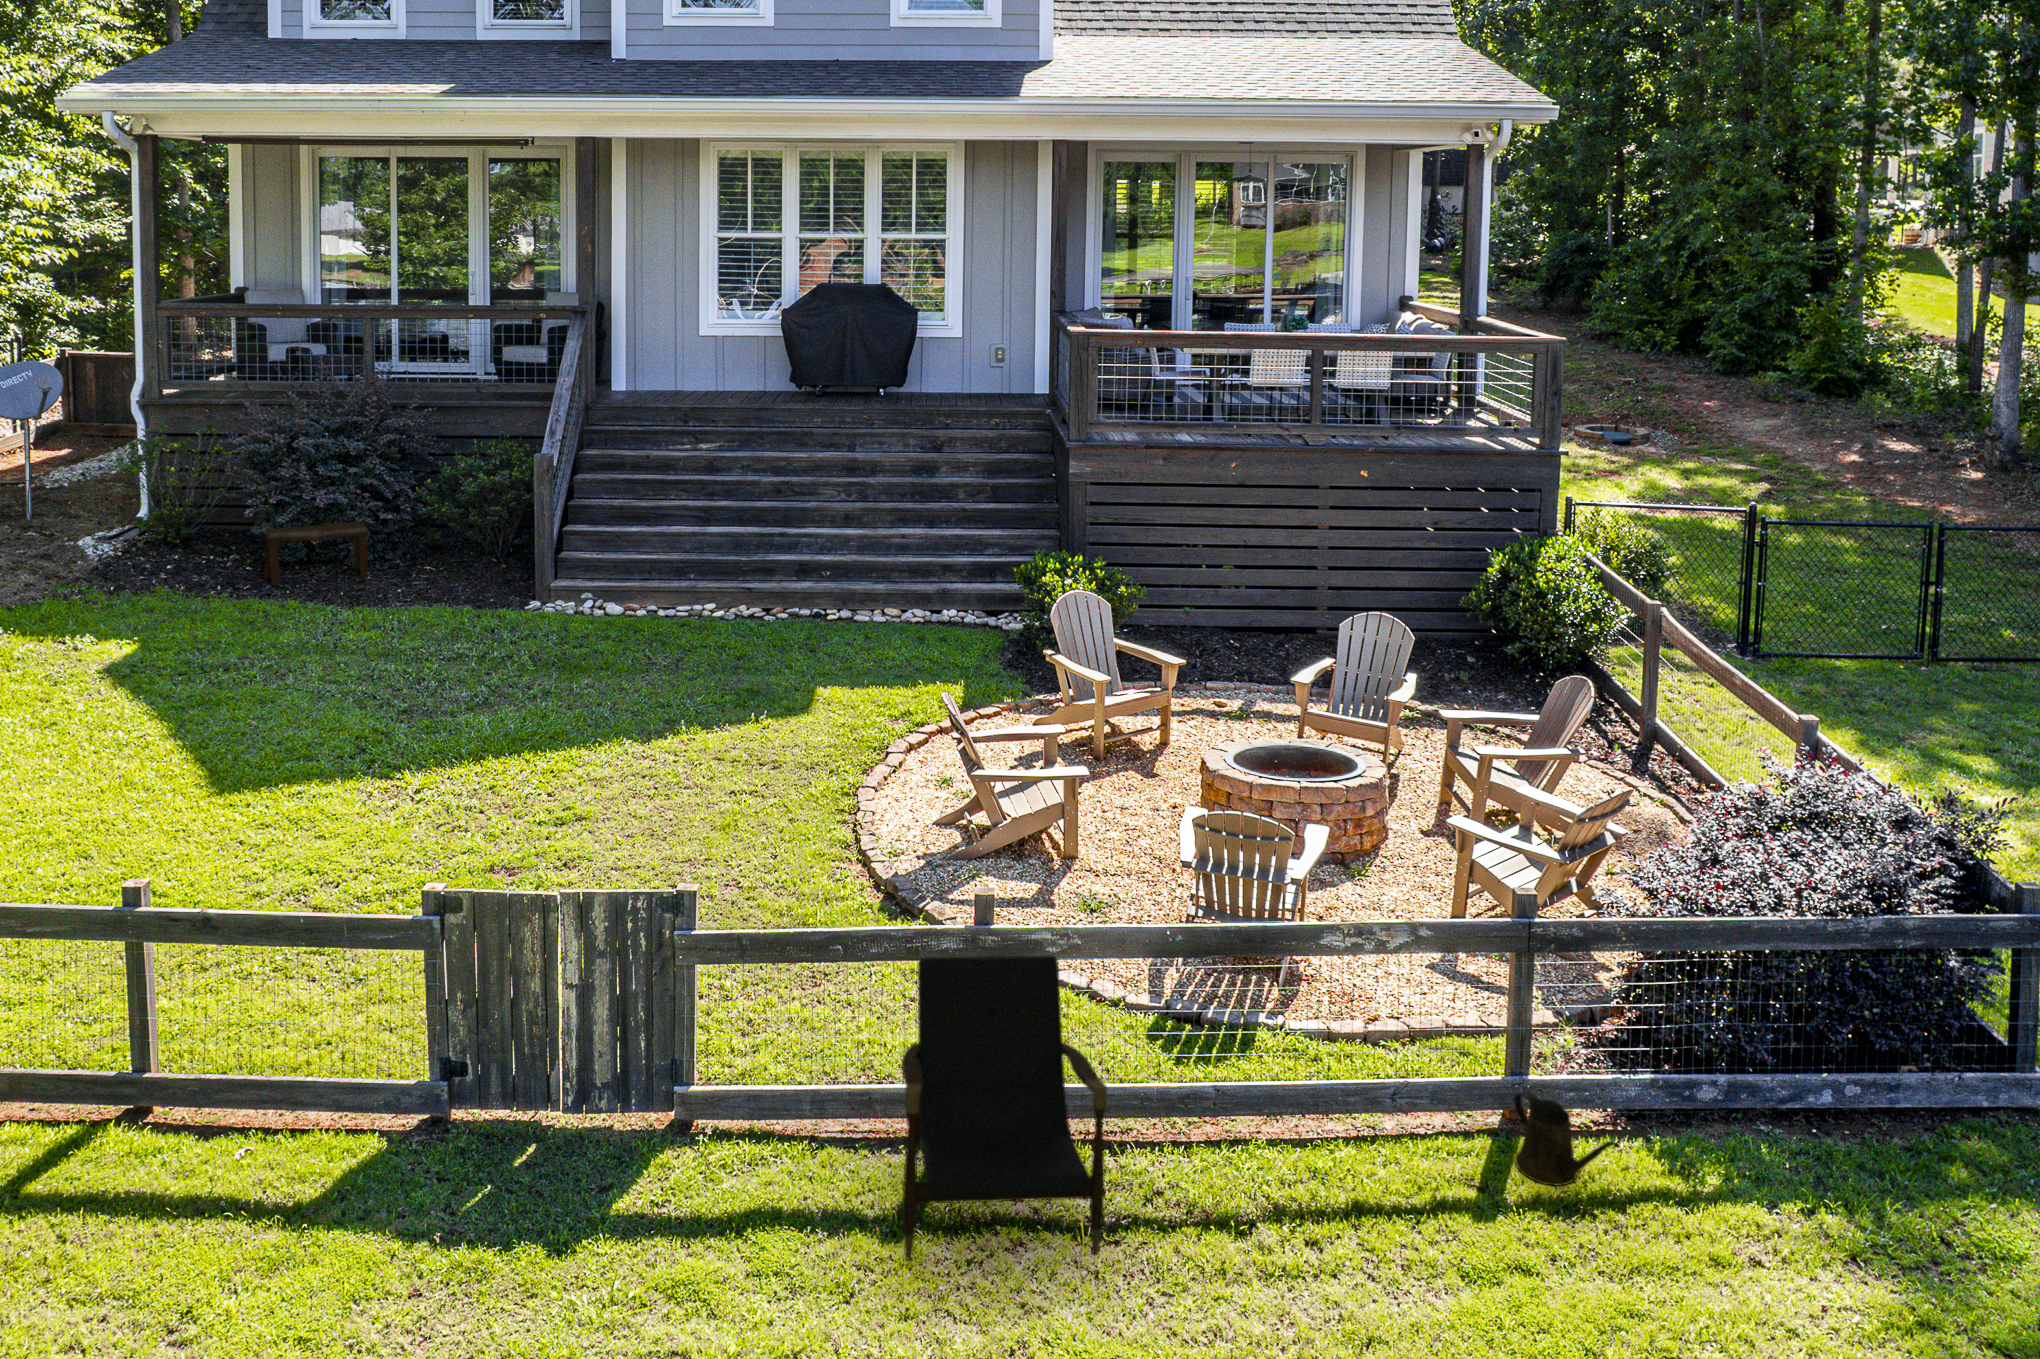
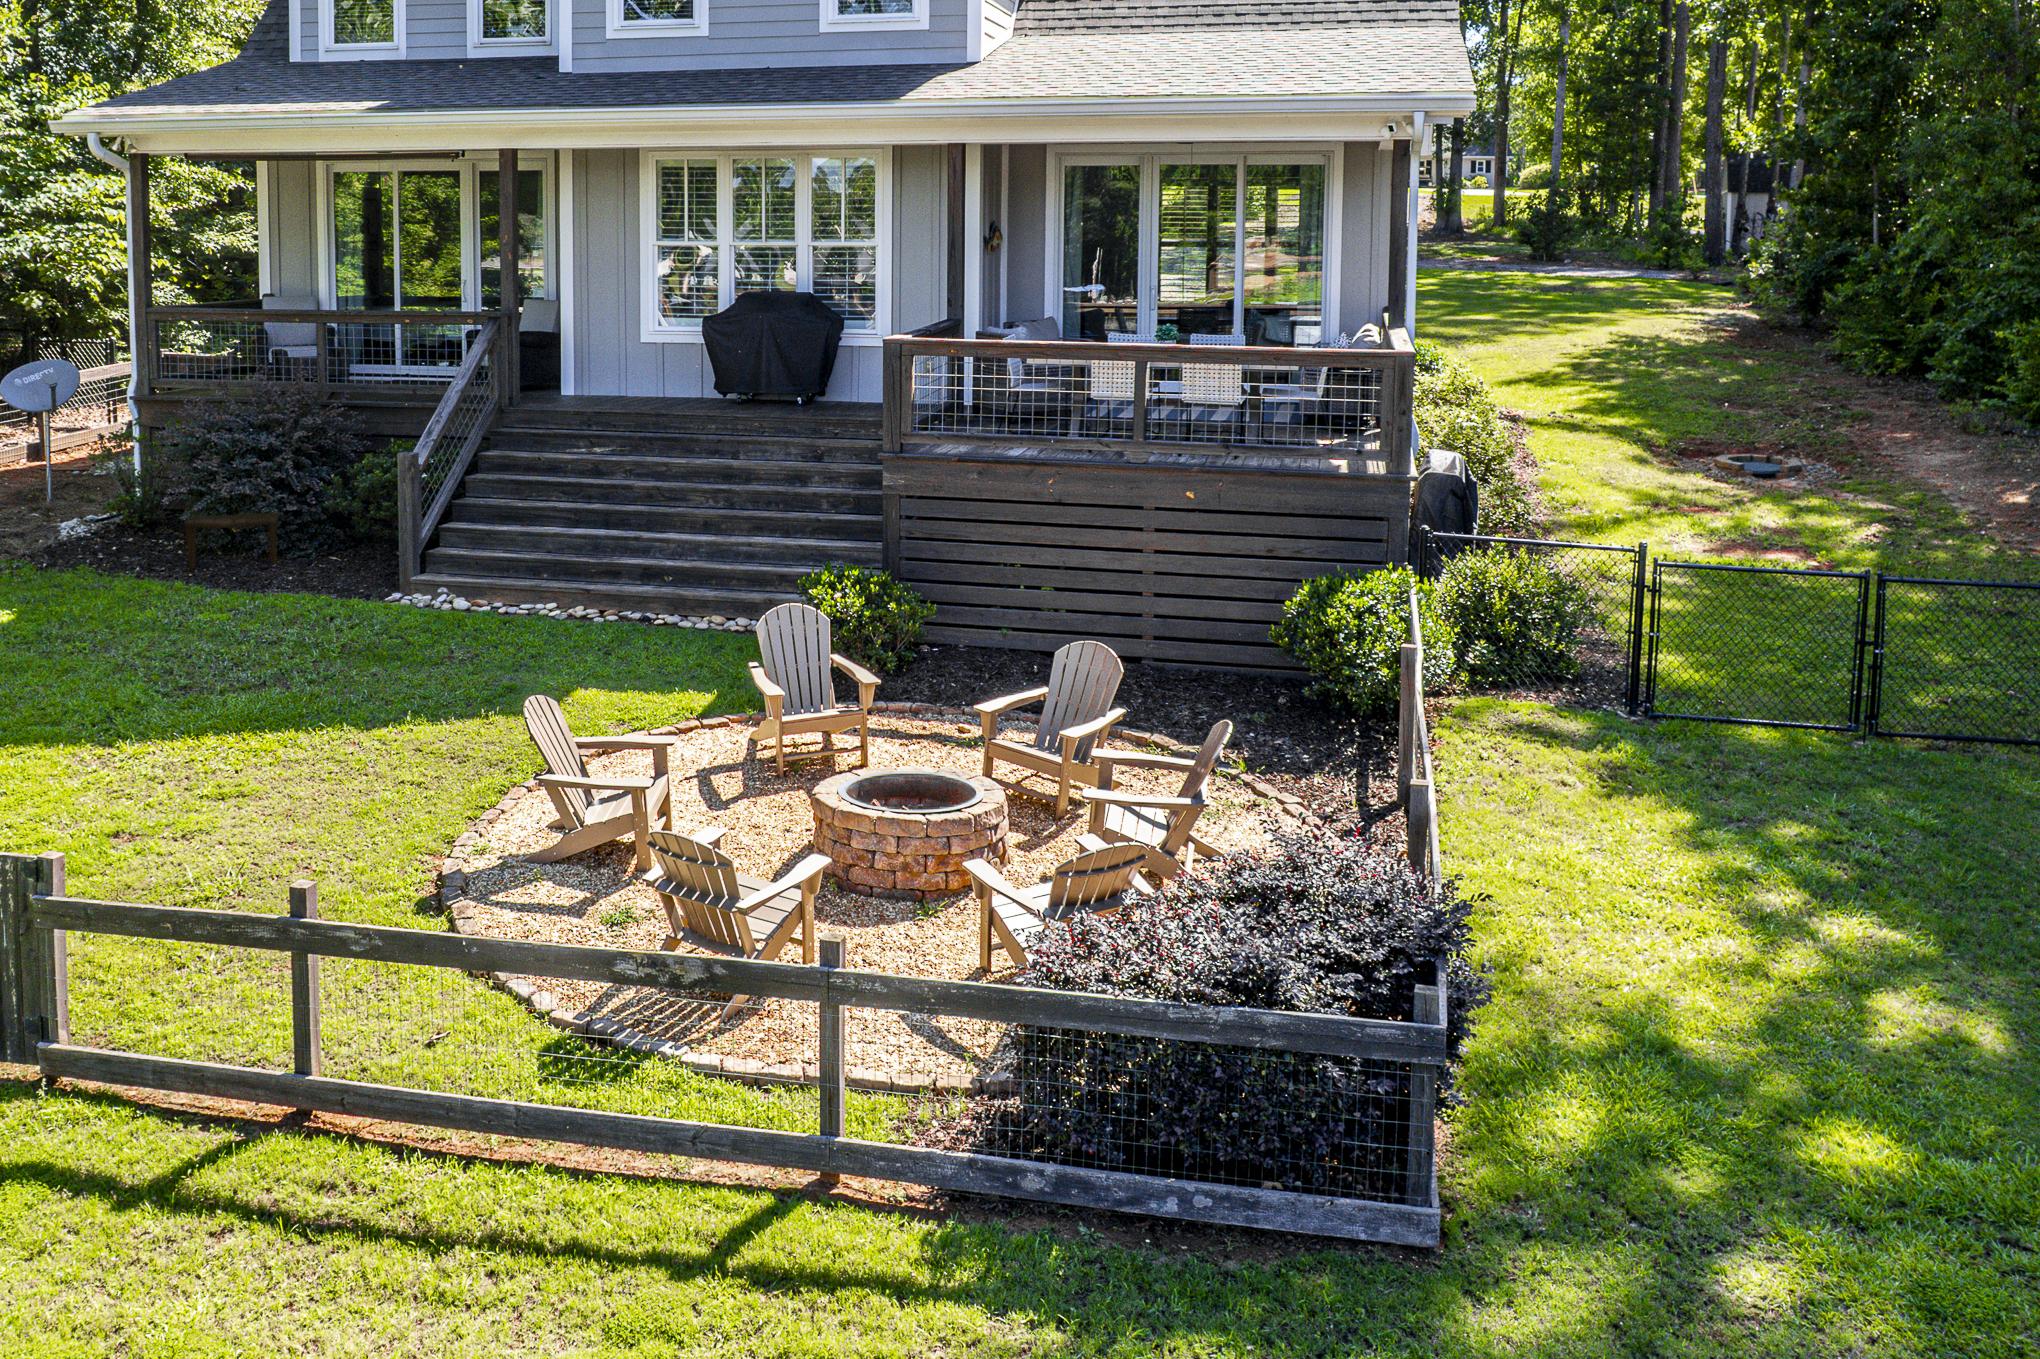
lounge chair: present [902,955,1107,1259] -> none [93,945,334,1245]
watering can: present [1514,1091,1618,1186] -> none [764,1150,826,1252]

